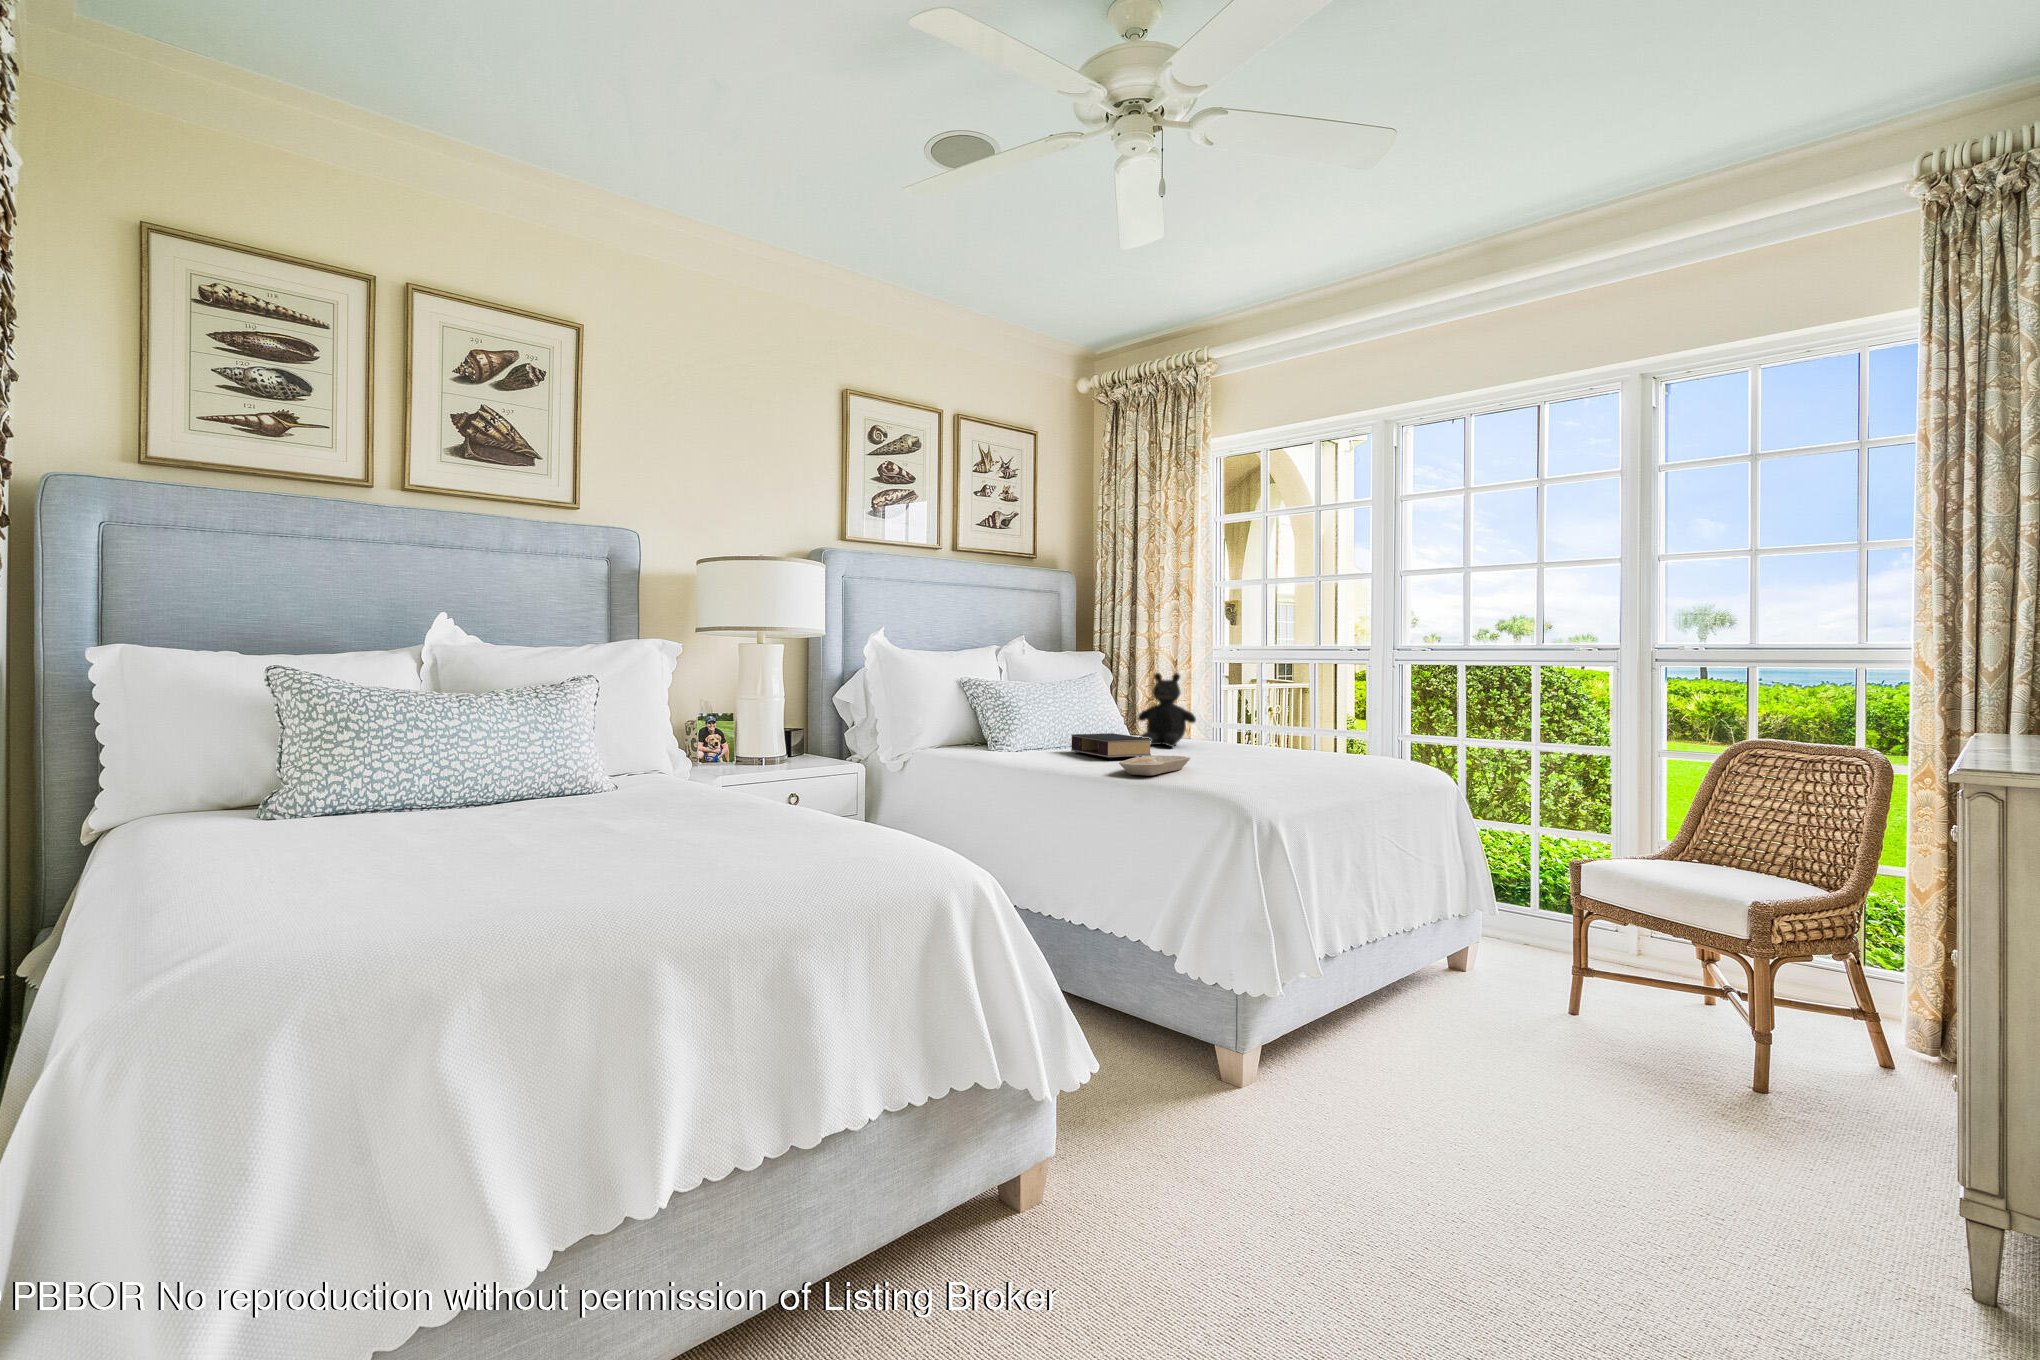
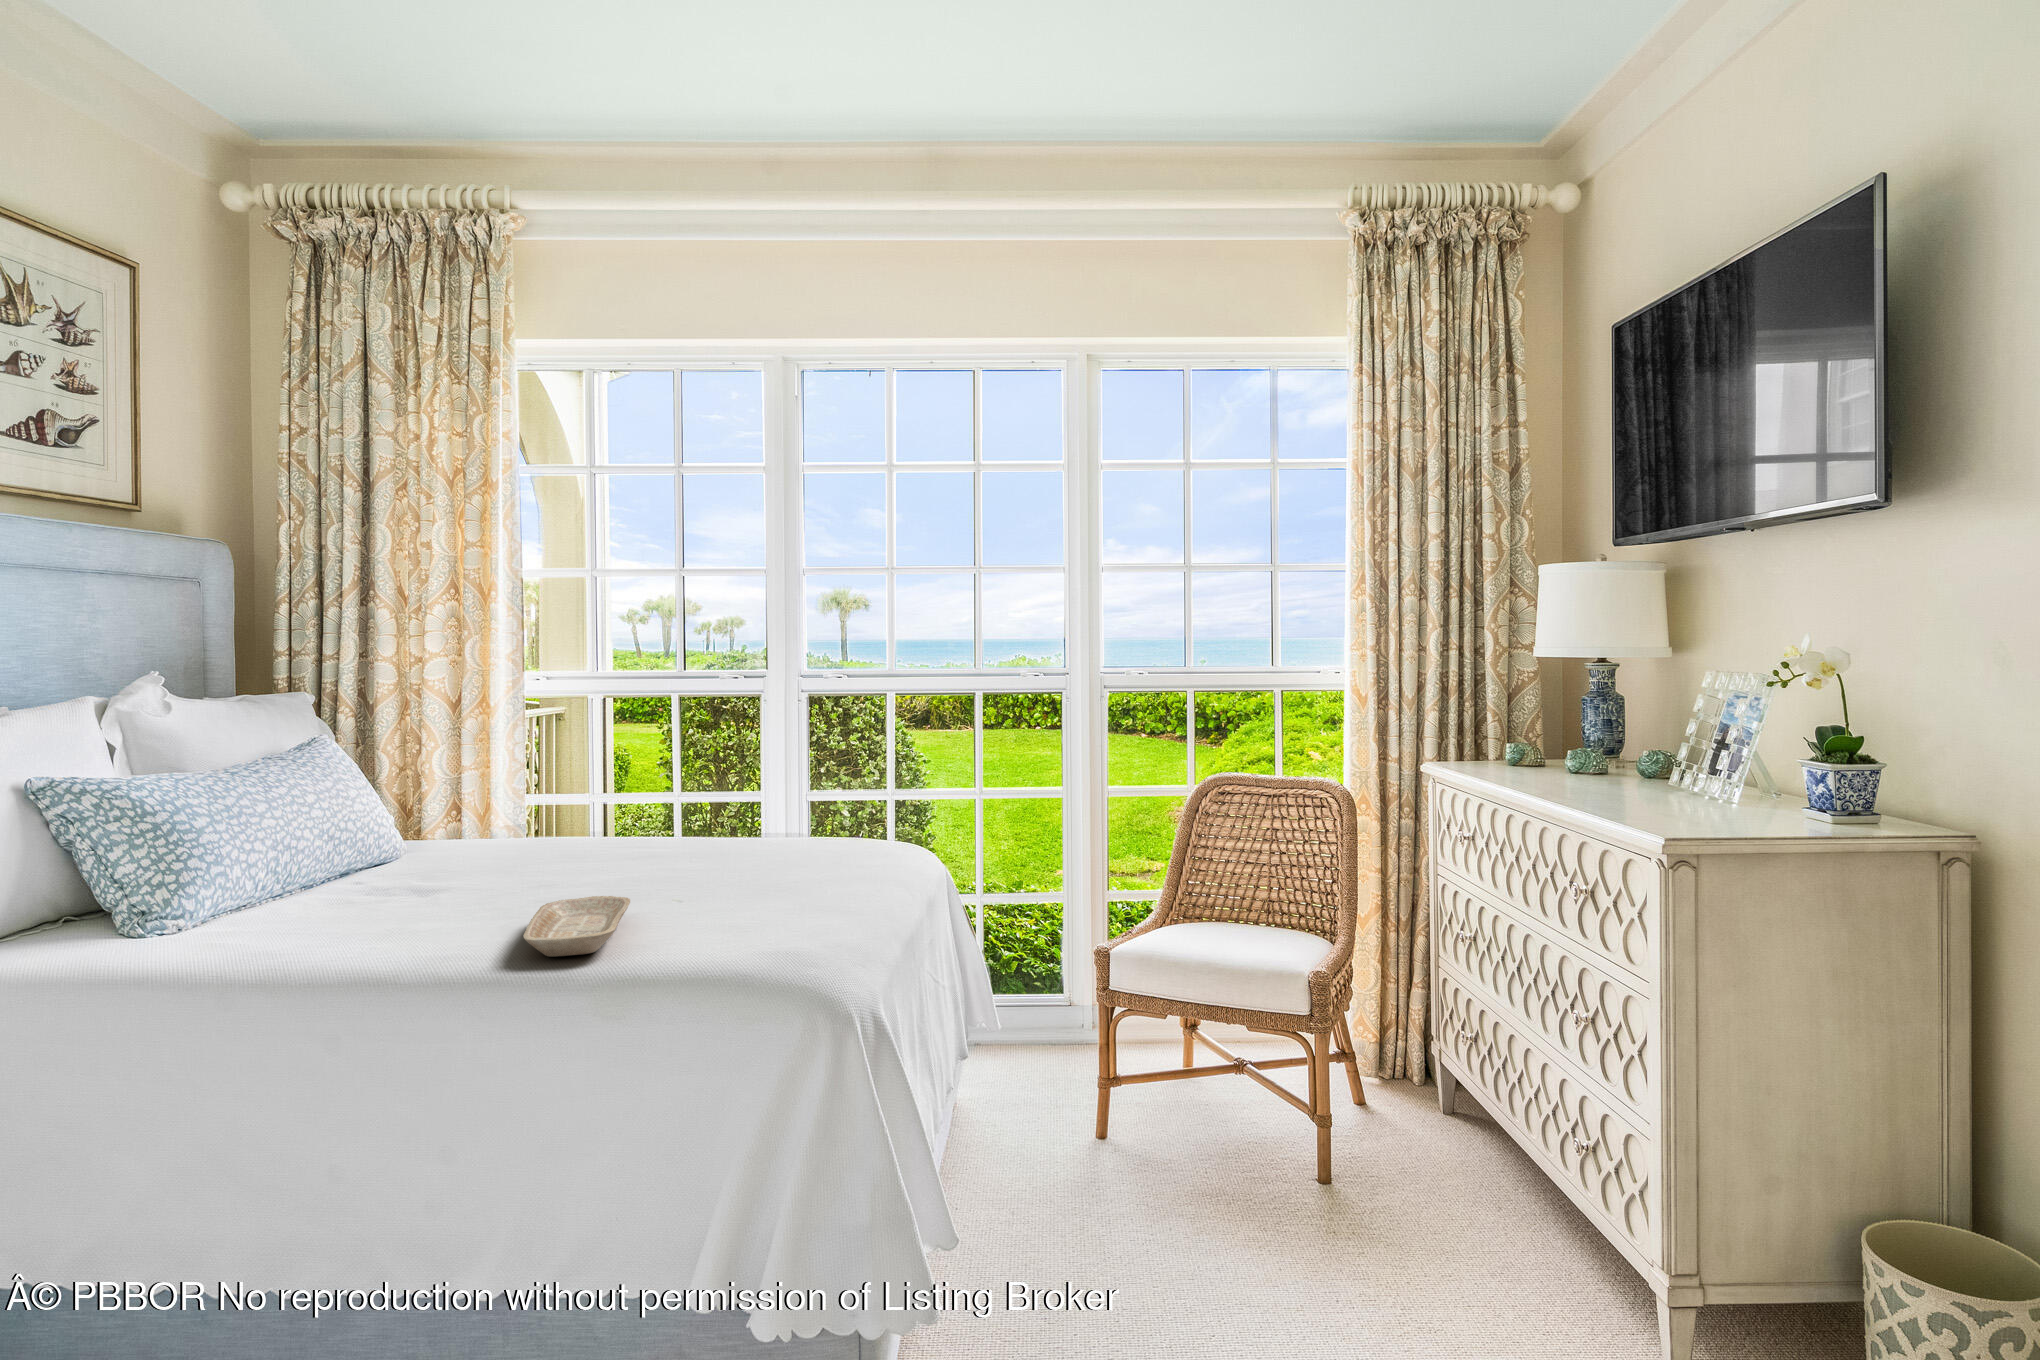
teddy bear: present [1138,673,1196,747] -> none [442,734,557,869]
book: present [1071,733,1151,759] -> none [342,859,524,918]

